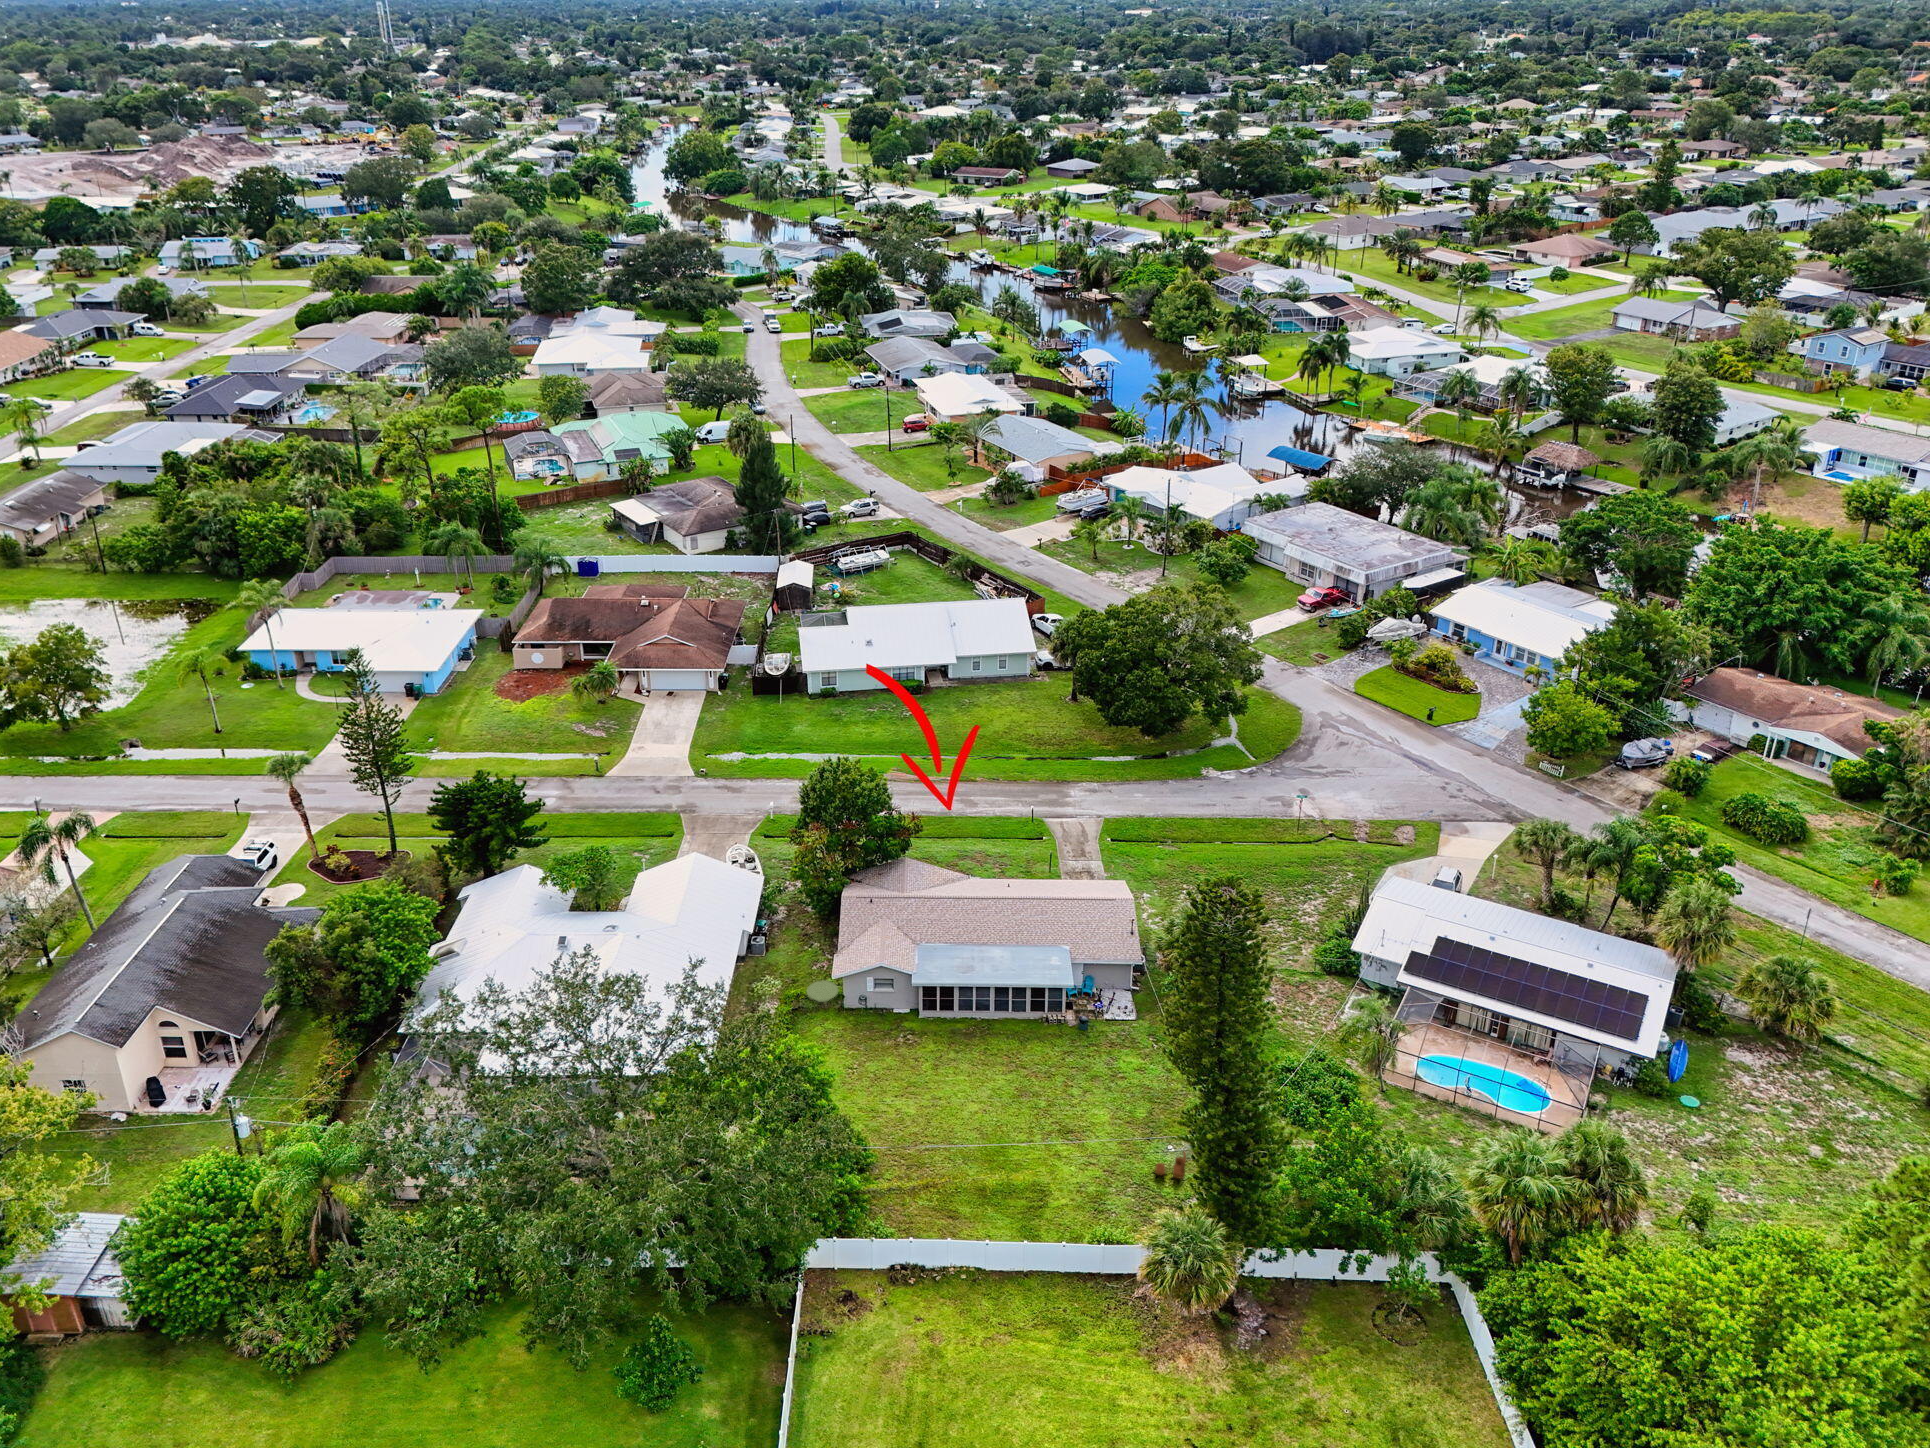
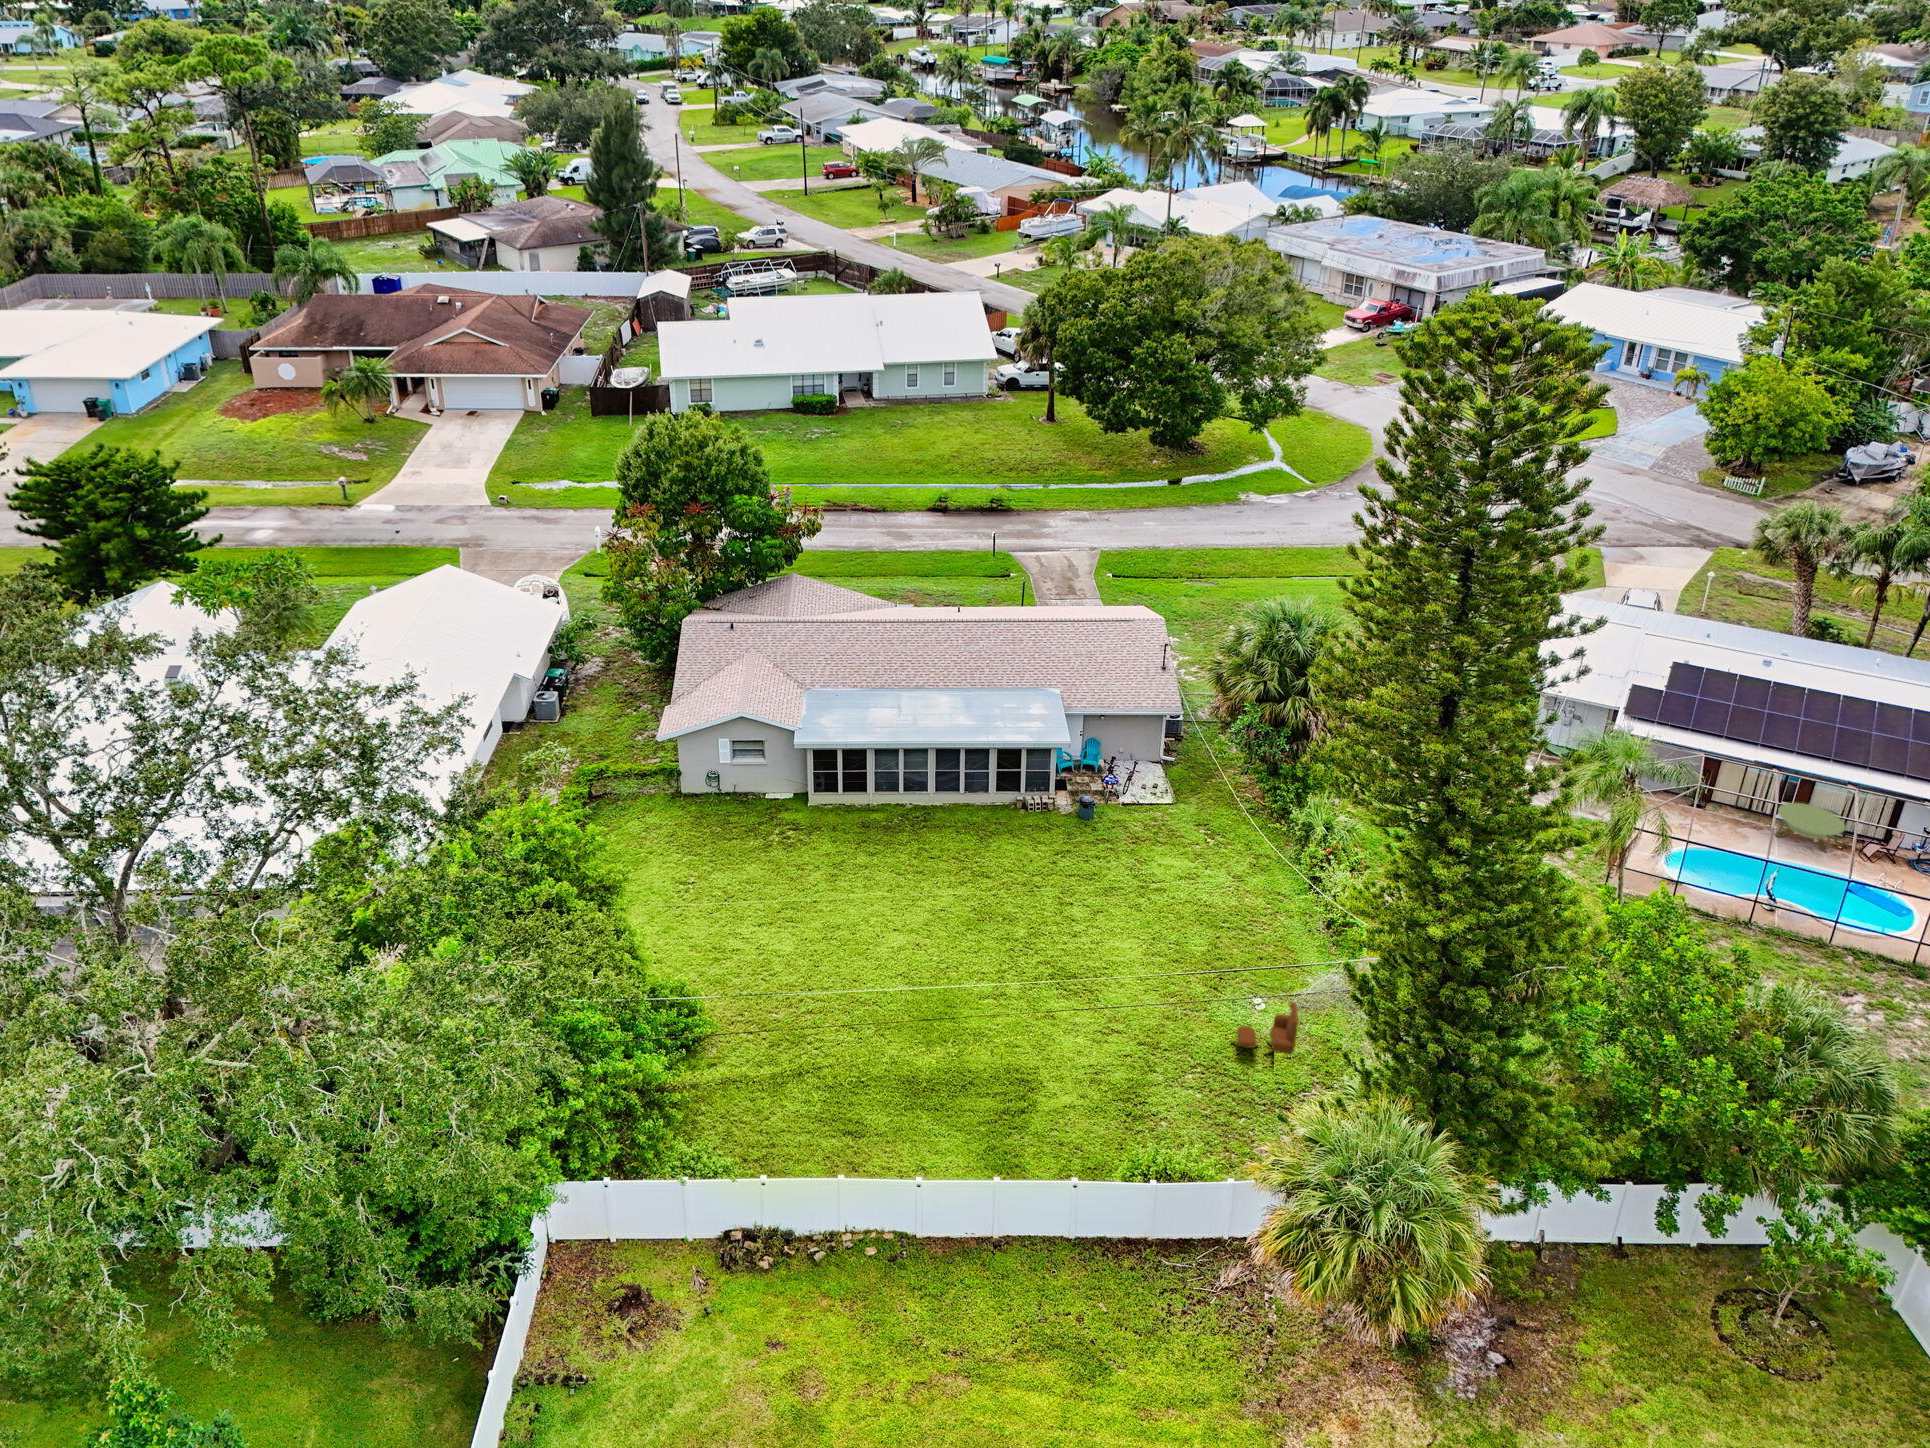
round table: present [807,981,838,1009] -> present [1776,803,1845,852]

